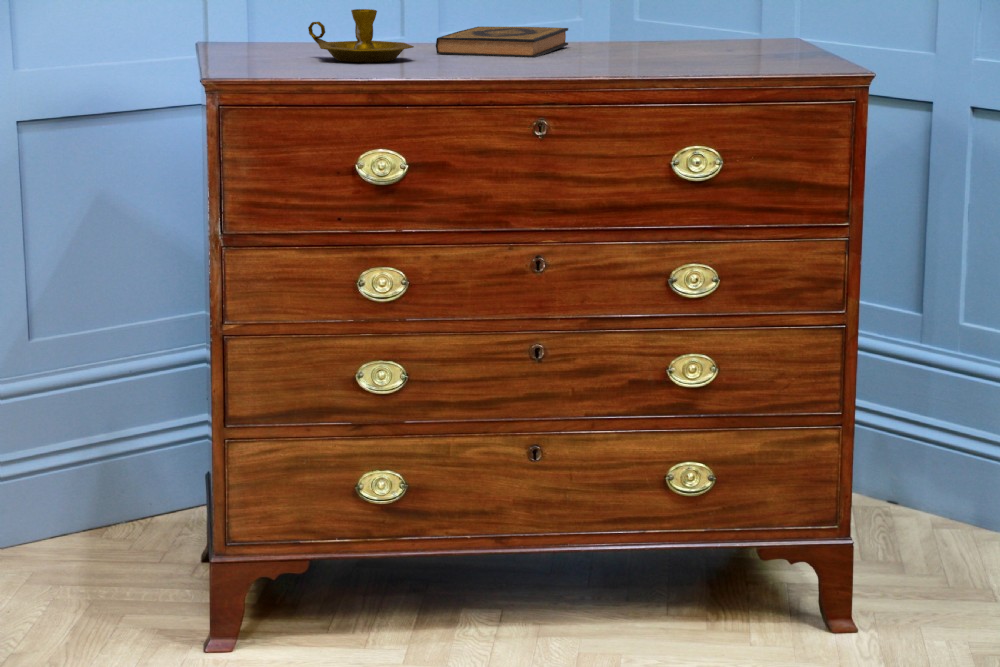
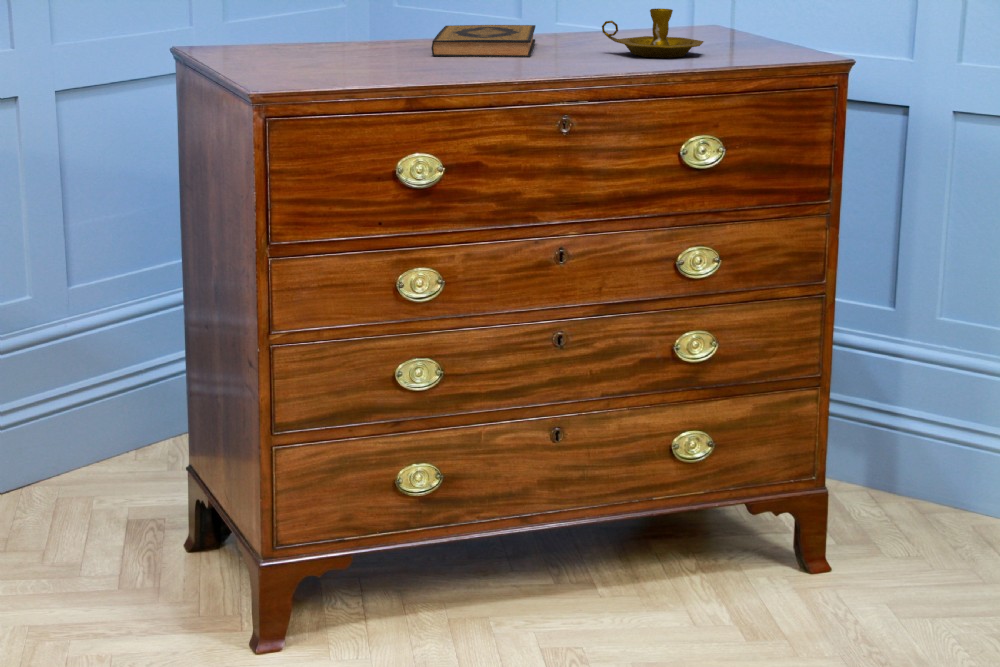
candlestick: present [308,9,414,62] -> present [602,8,704,58]

